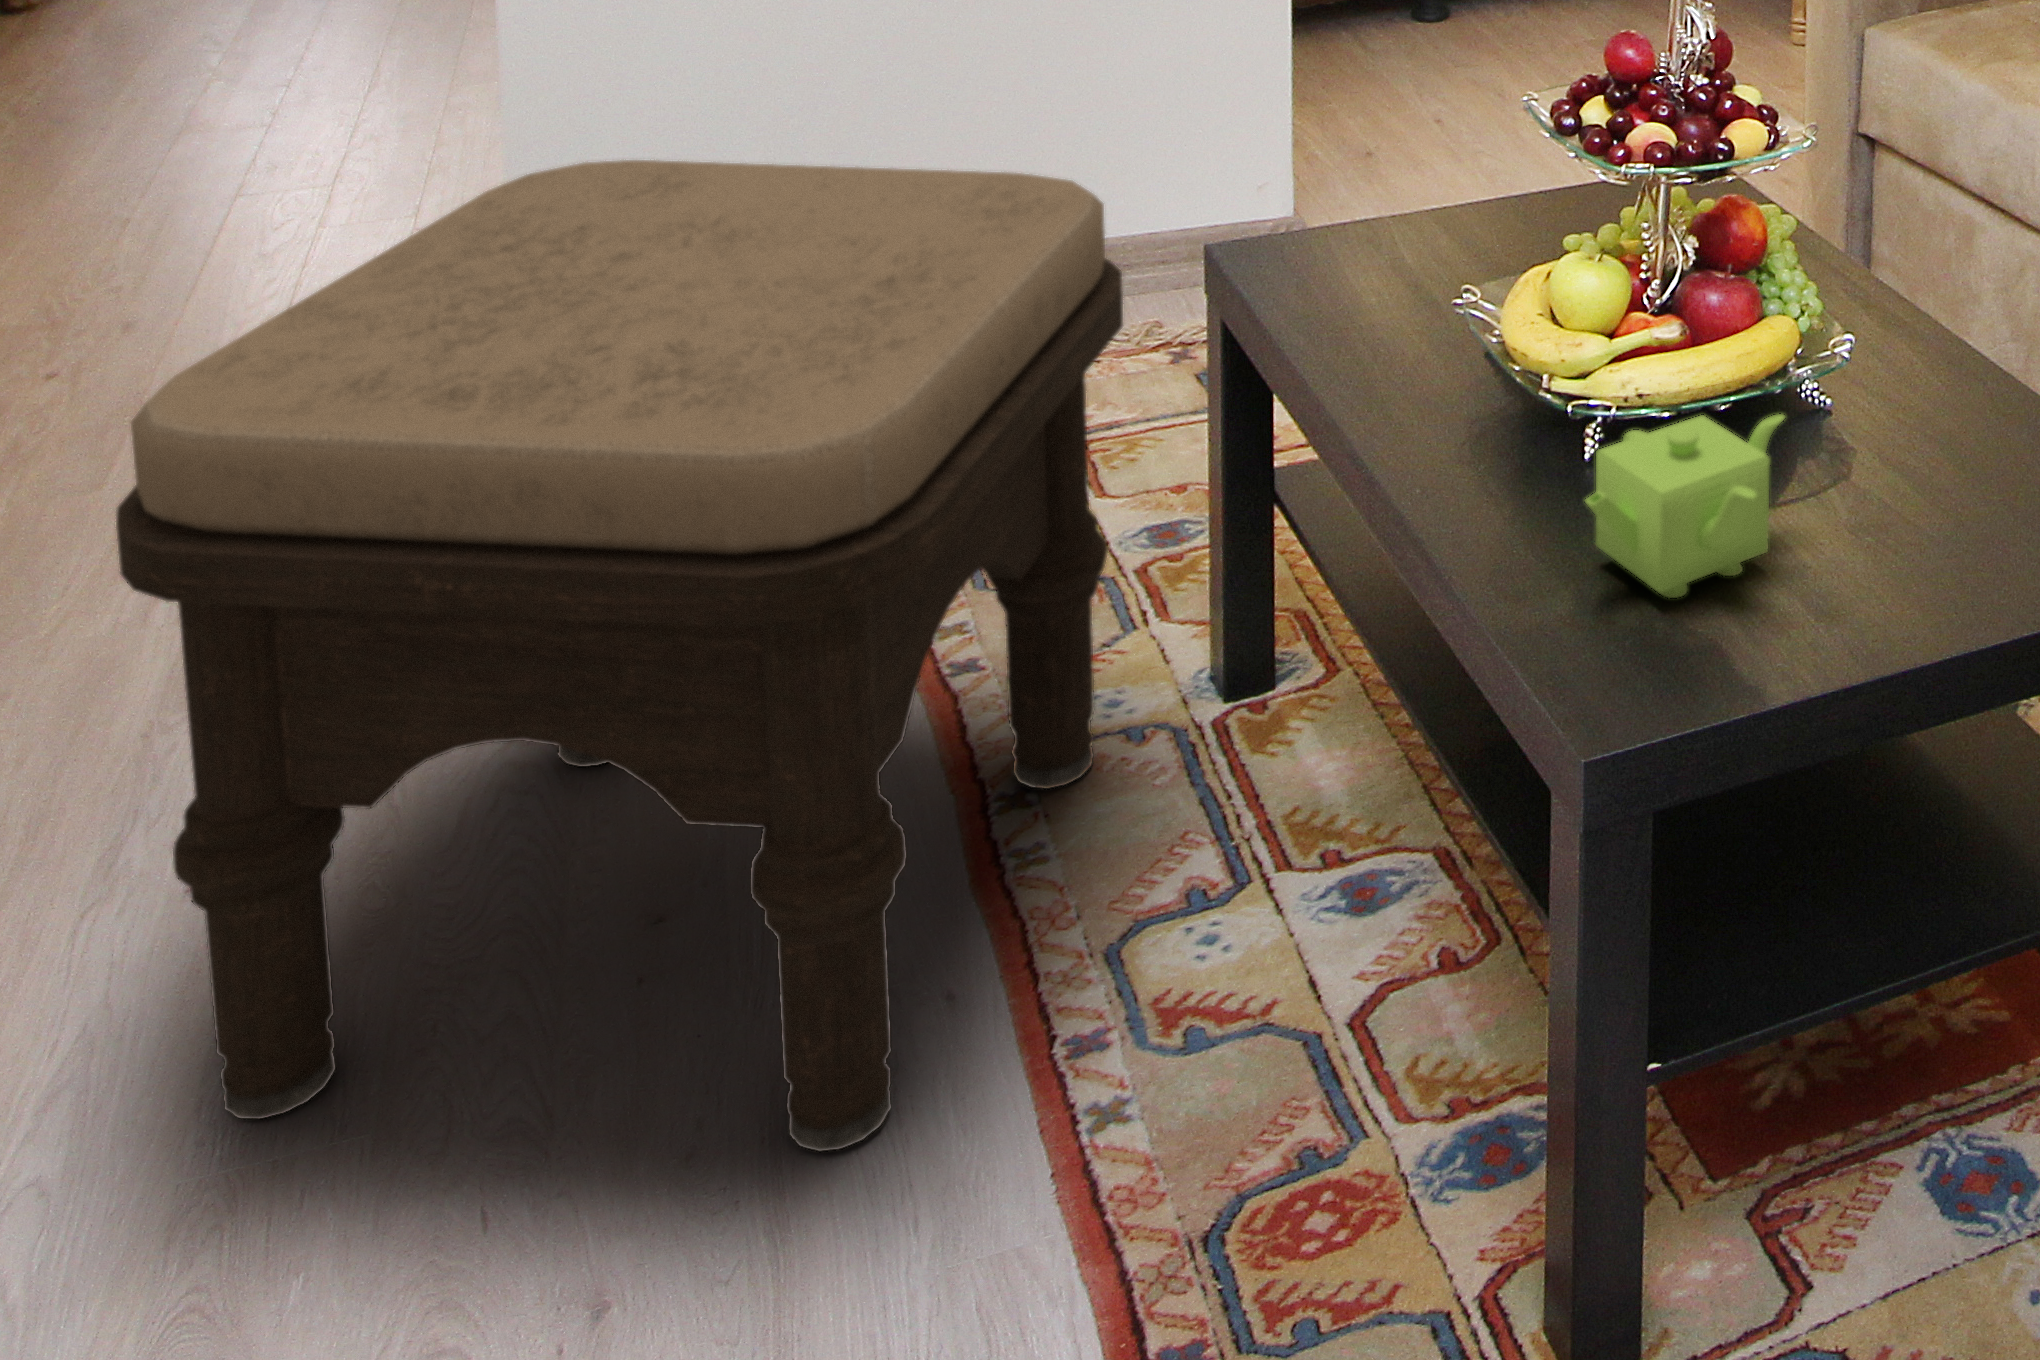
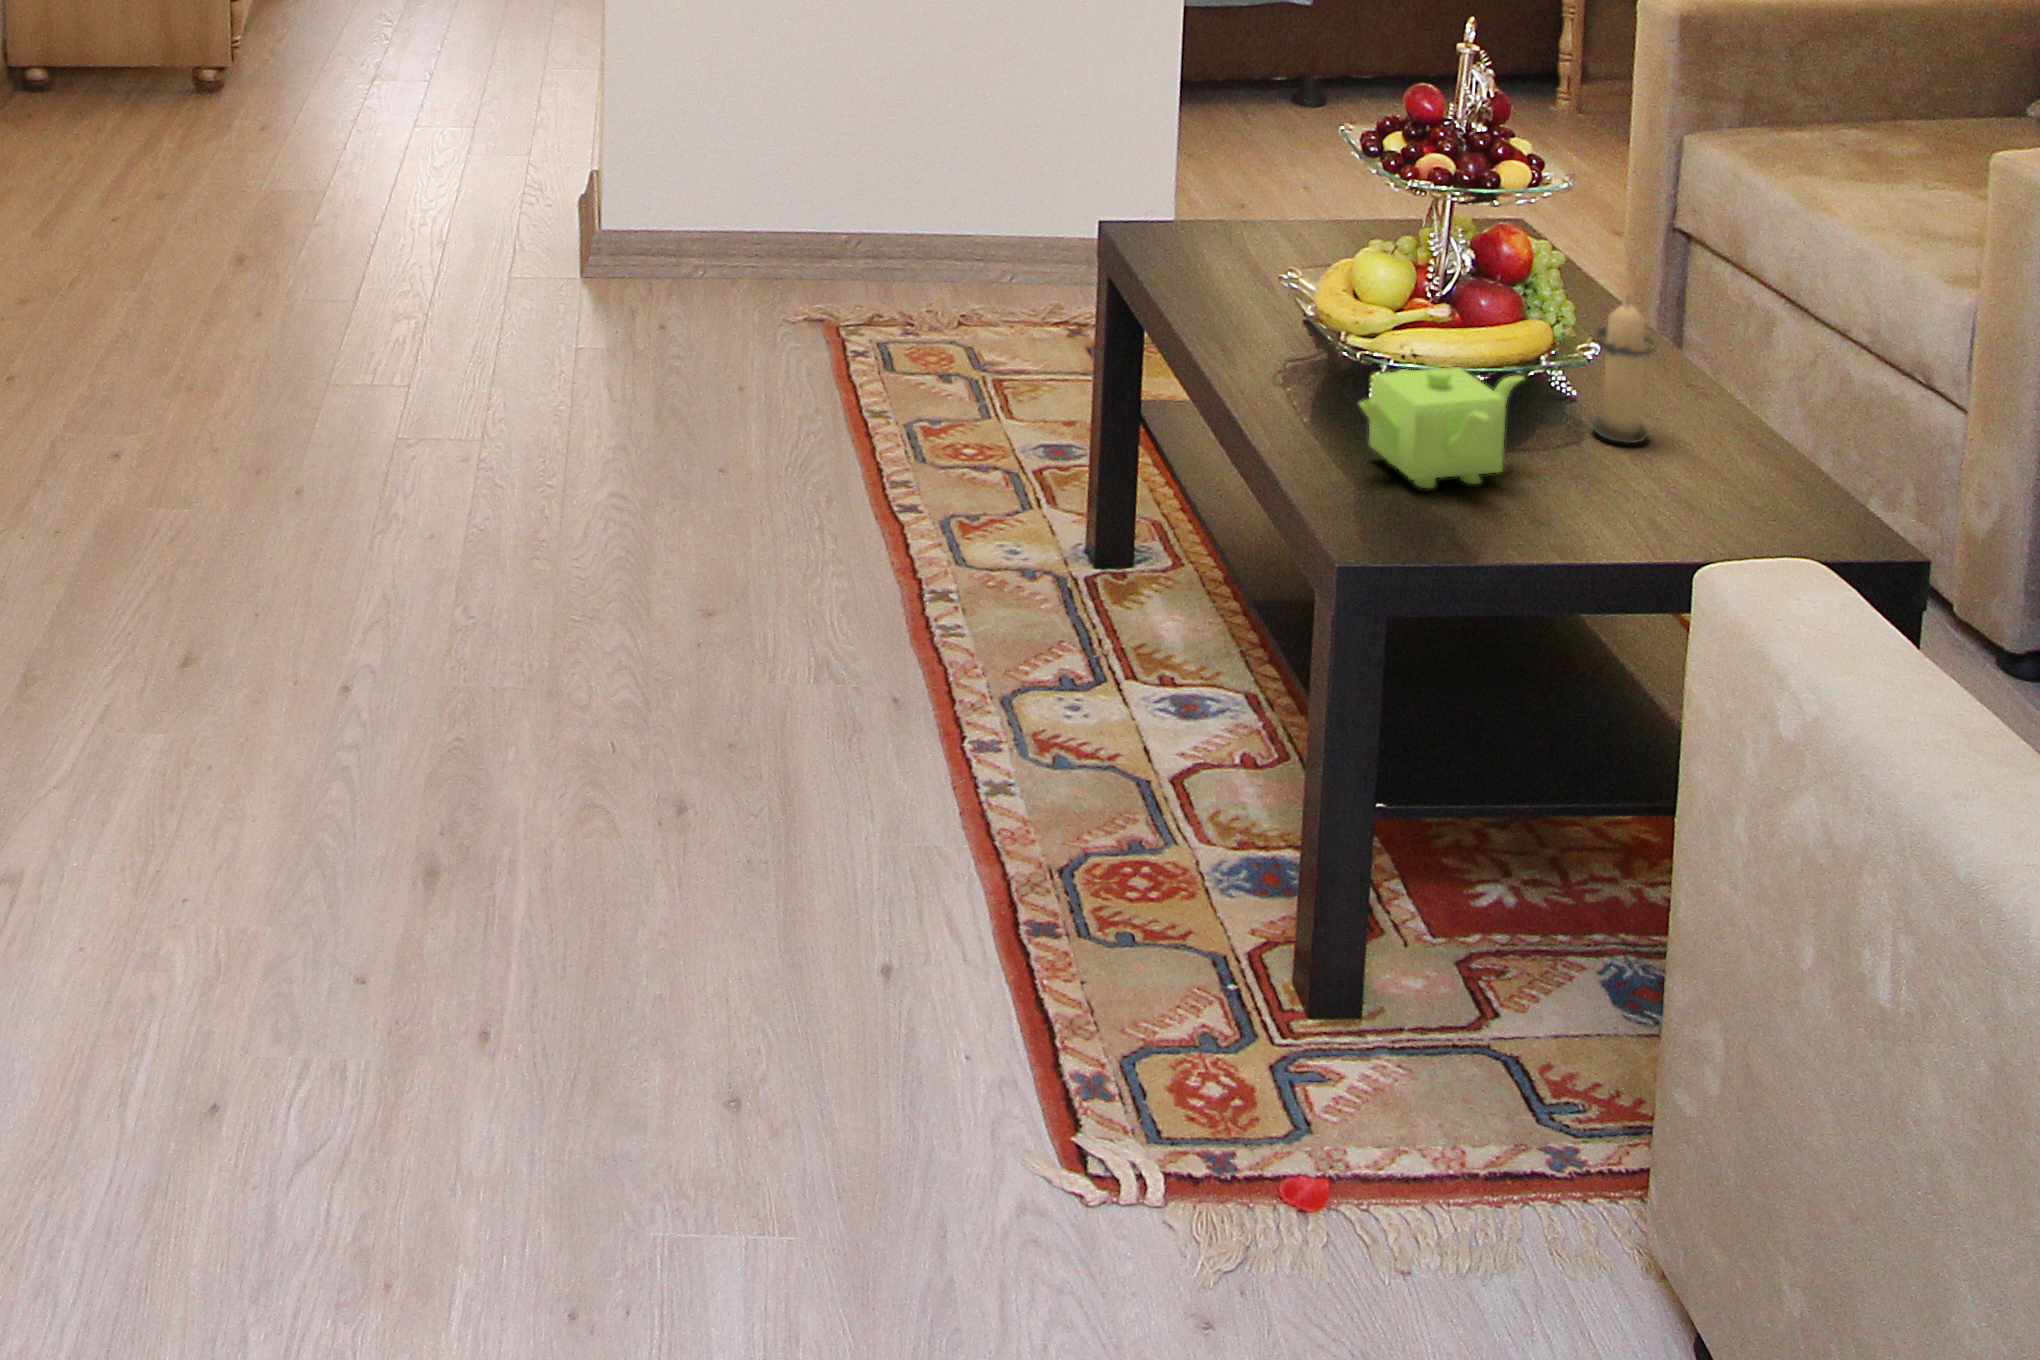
ottoman: present [116,160,1123,1151] -> none [438,101,1035,759]
candle: none [1843,279,1934,468] -> present [1591,303,1655,443]

